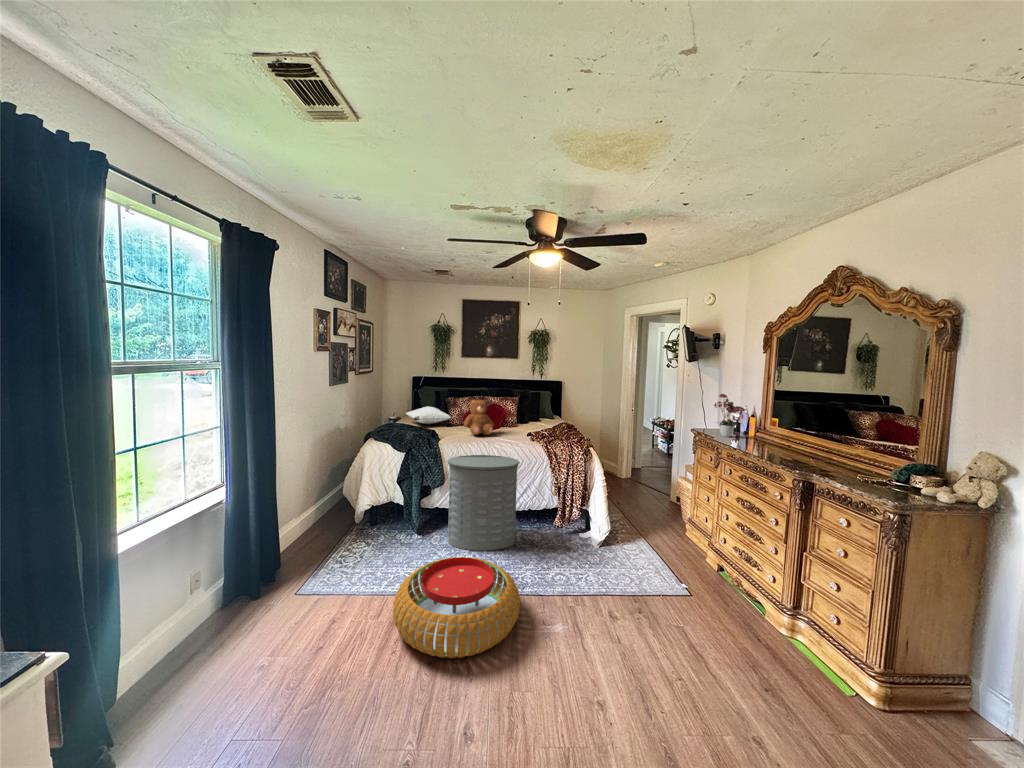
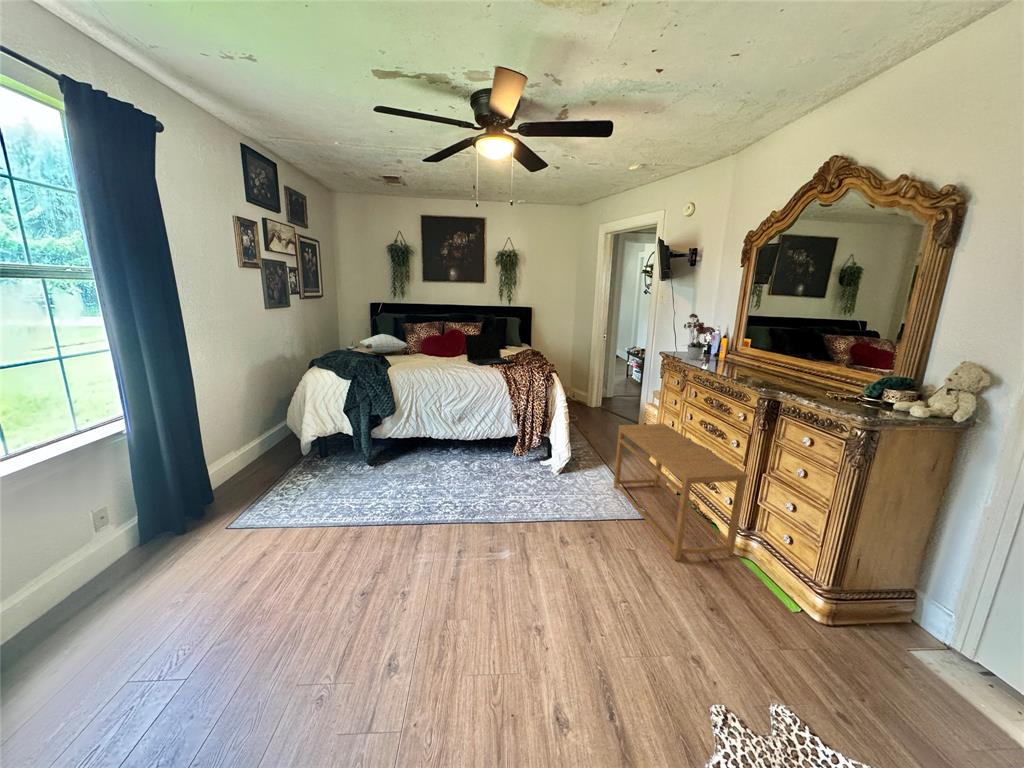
teddy bear: present [464,400,494,435] -> none [418,324,452,363]
laptop: none [505,407,551,438] -> present [464,334,513,365]
laundry hamper: present [448,455,520,551] -> none [396,383,475,480]
side table: none [655,499,790,639] -> present [614,424,748,560]
pouf: present [393,557,520,658] -> none [326,486,466,588]

